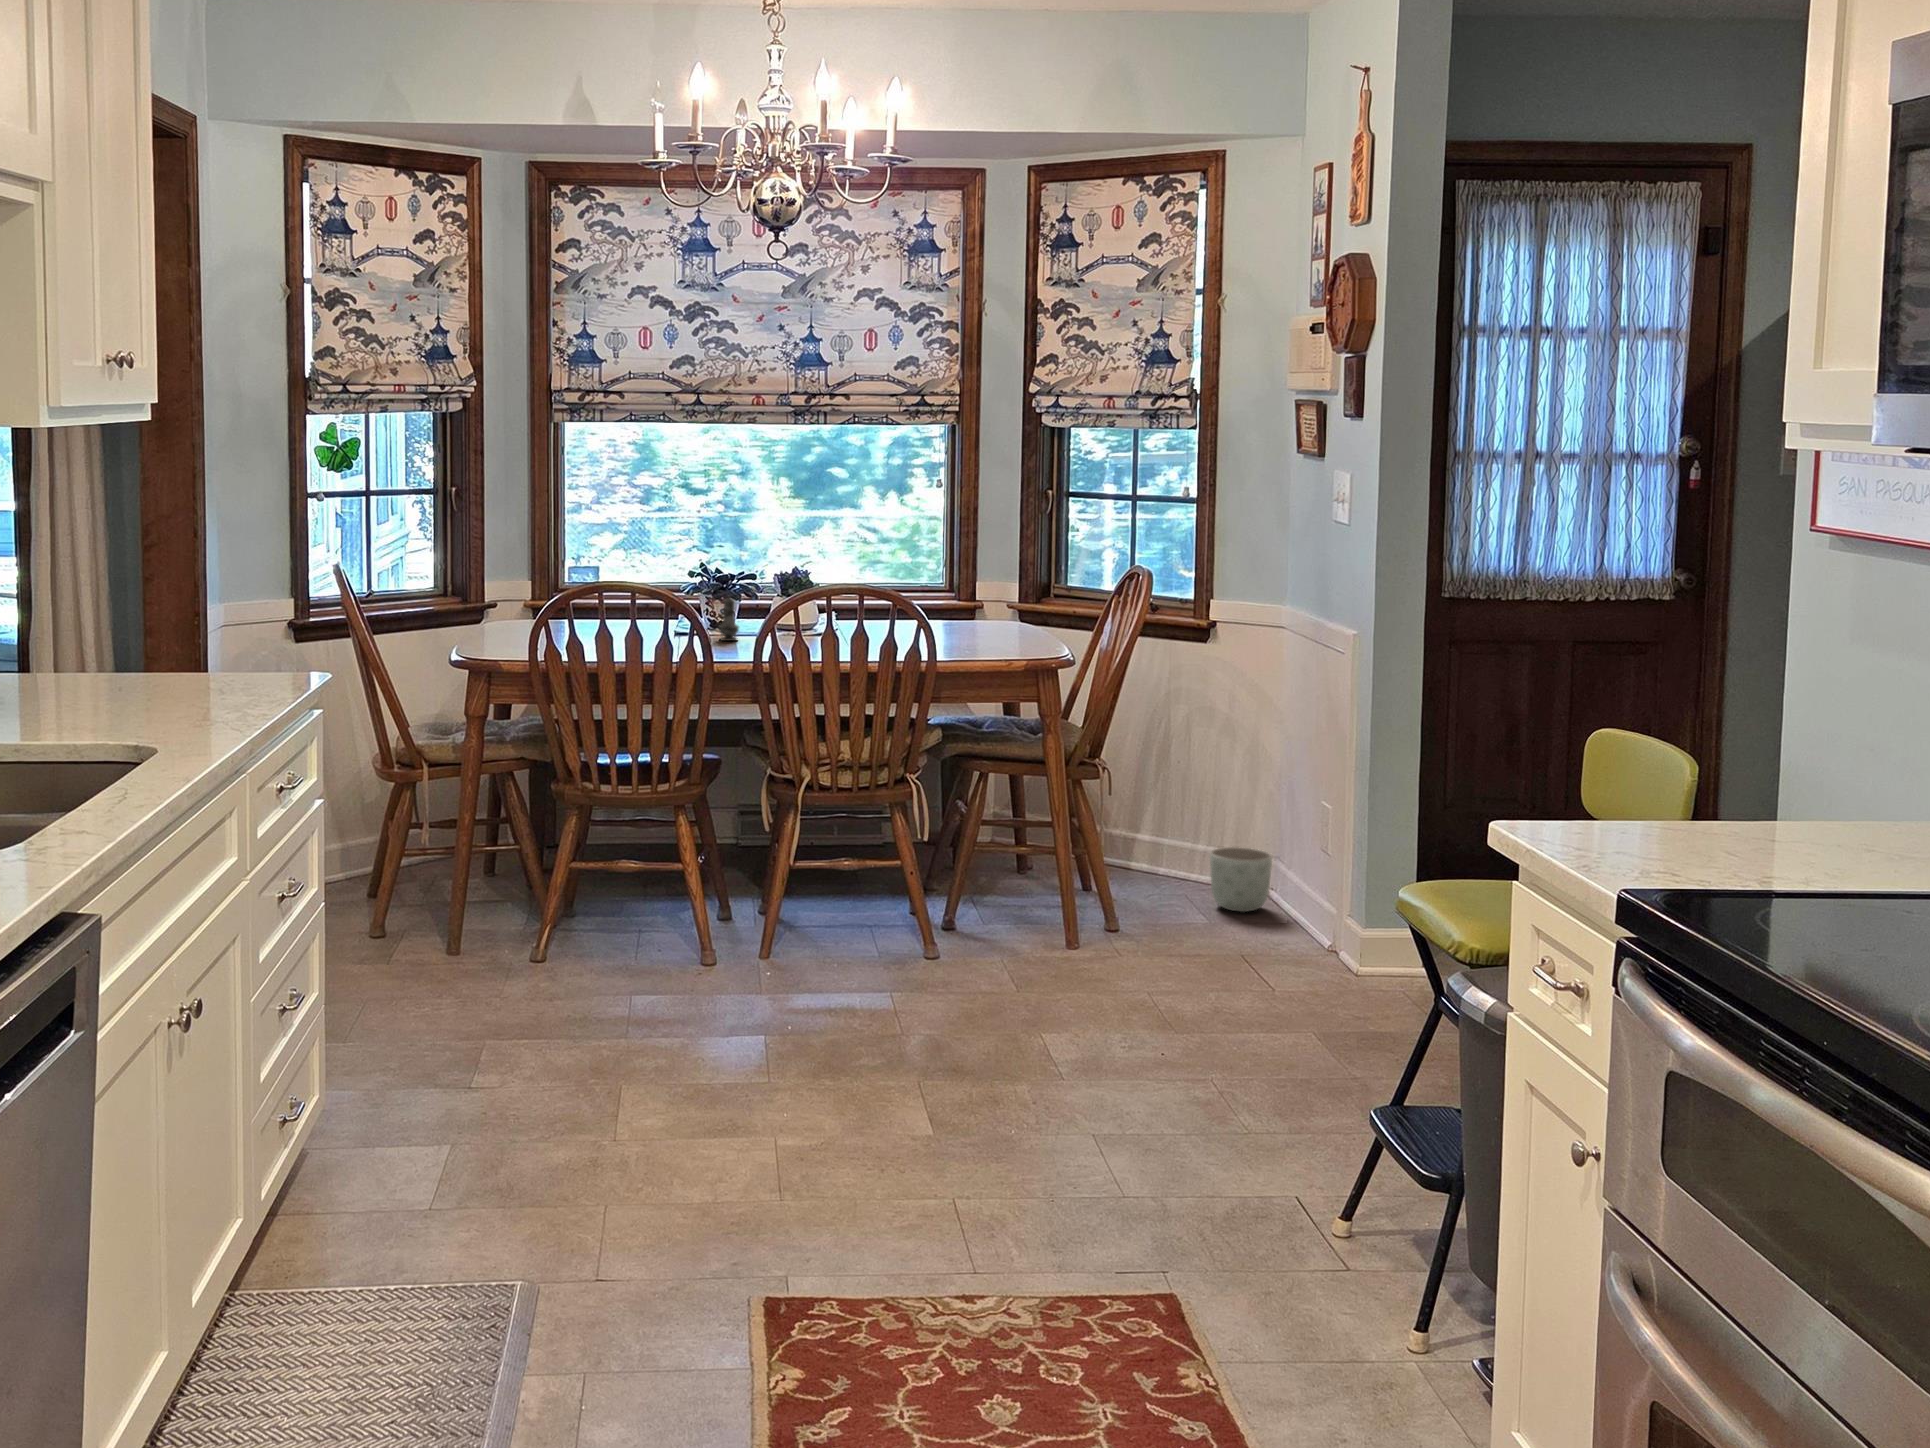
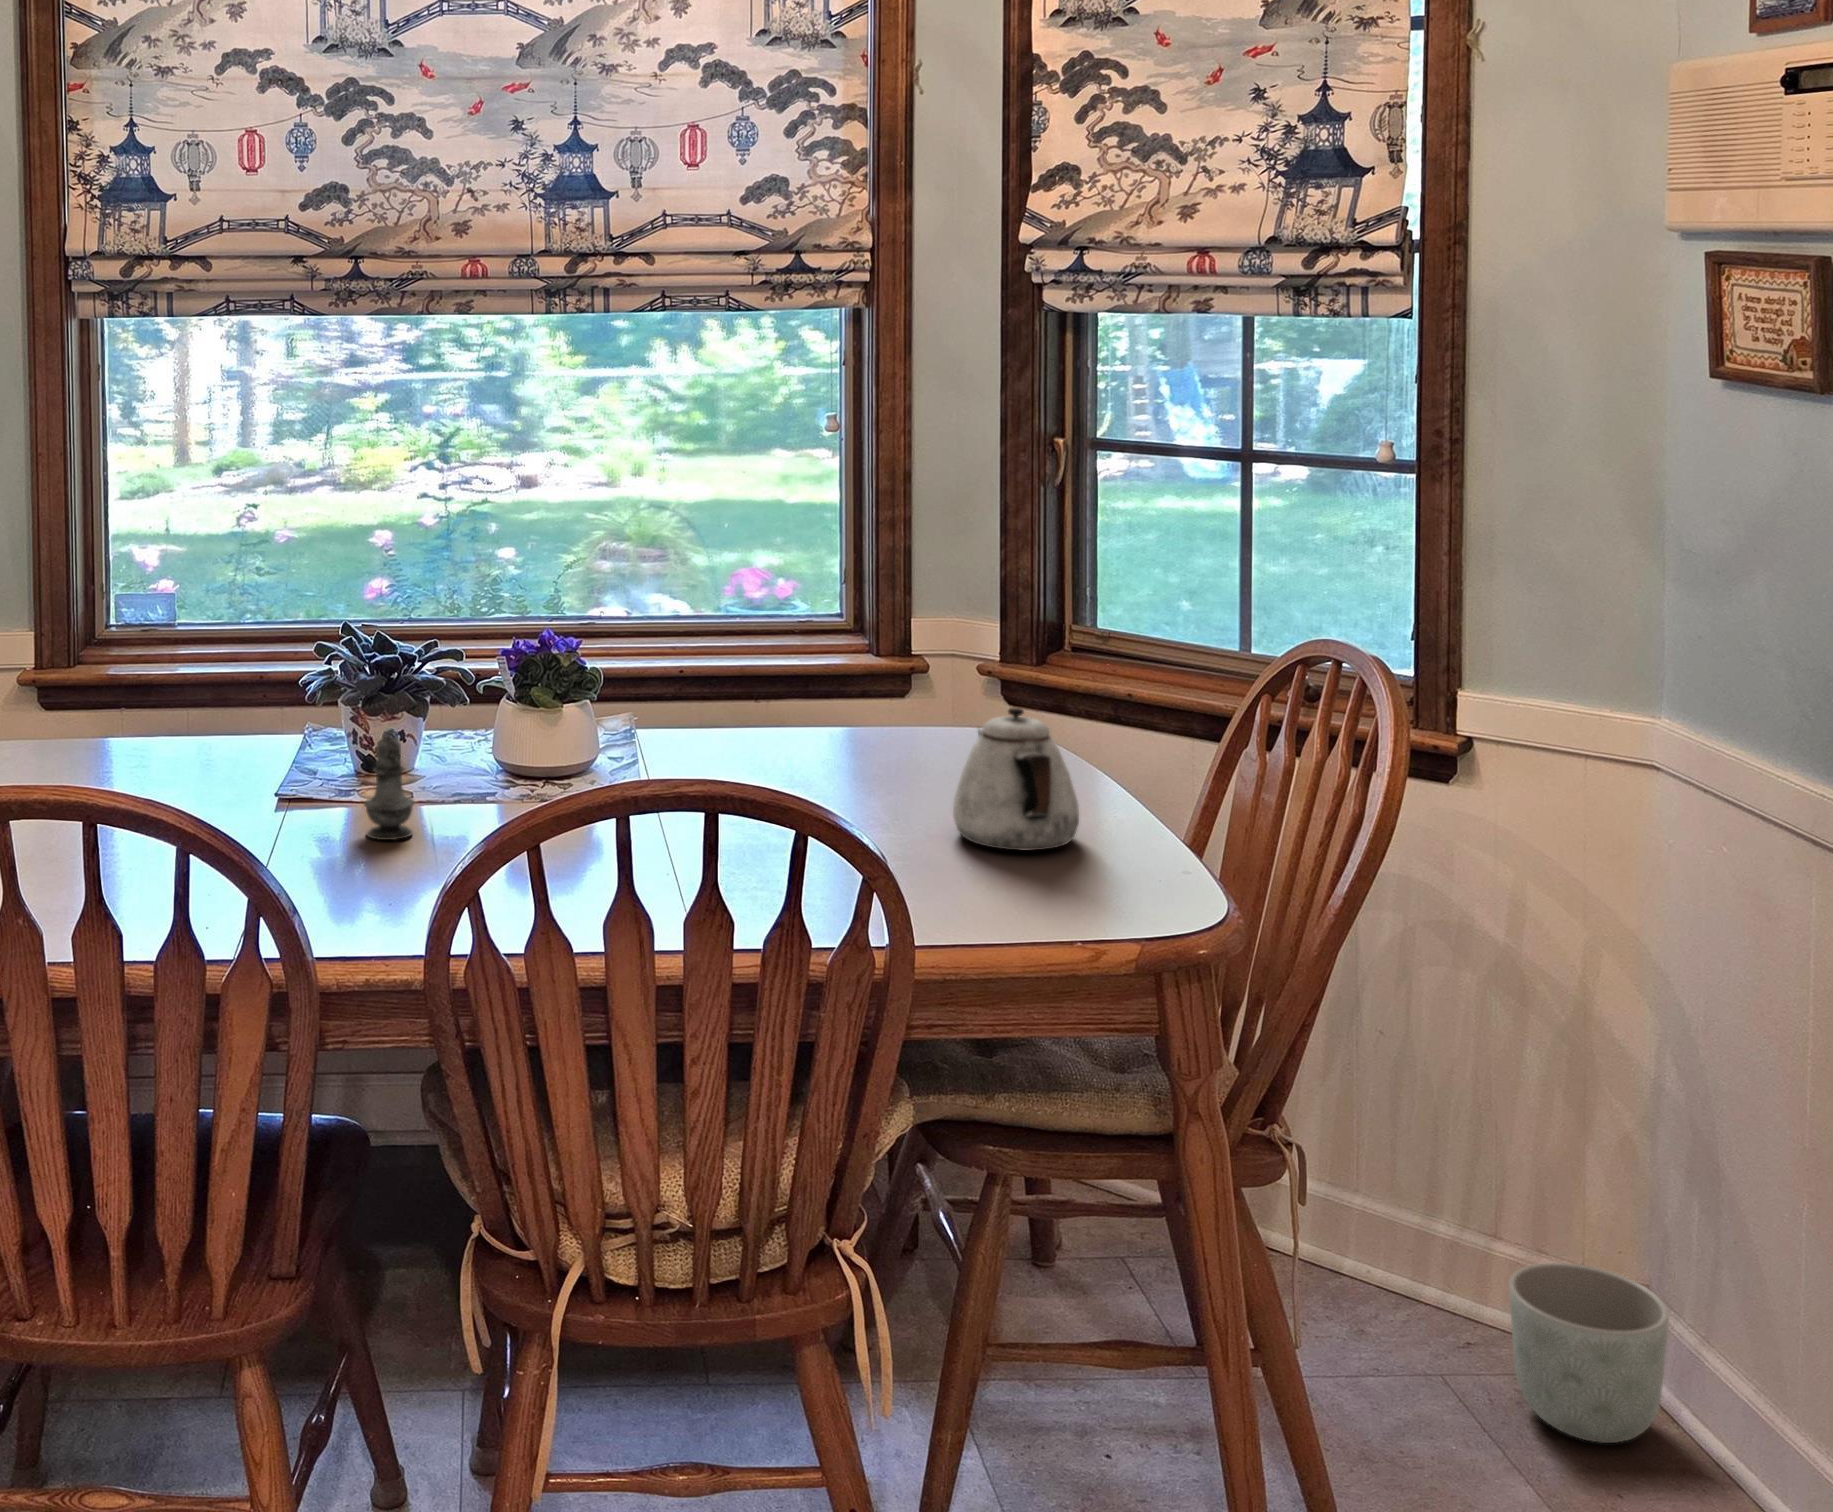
teapot: none [967,587,1018,644] -> present [953,708,1079,851]

